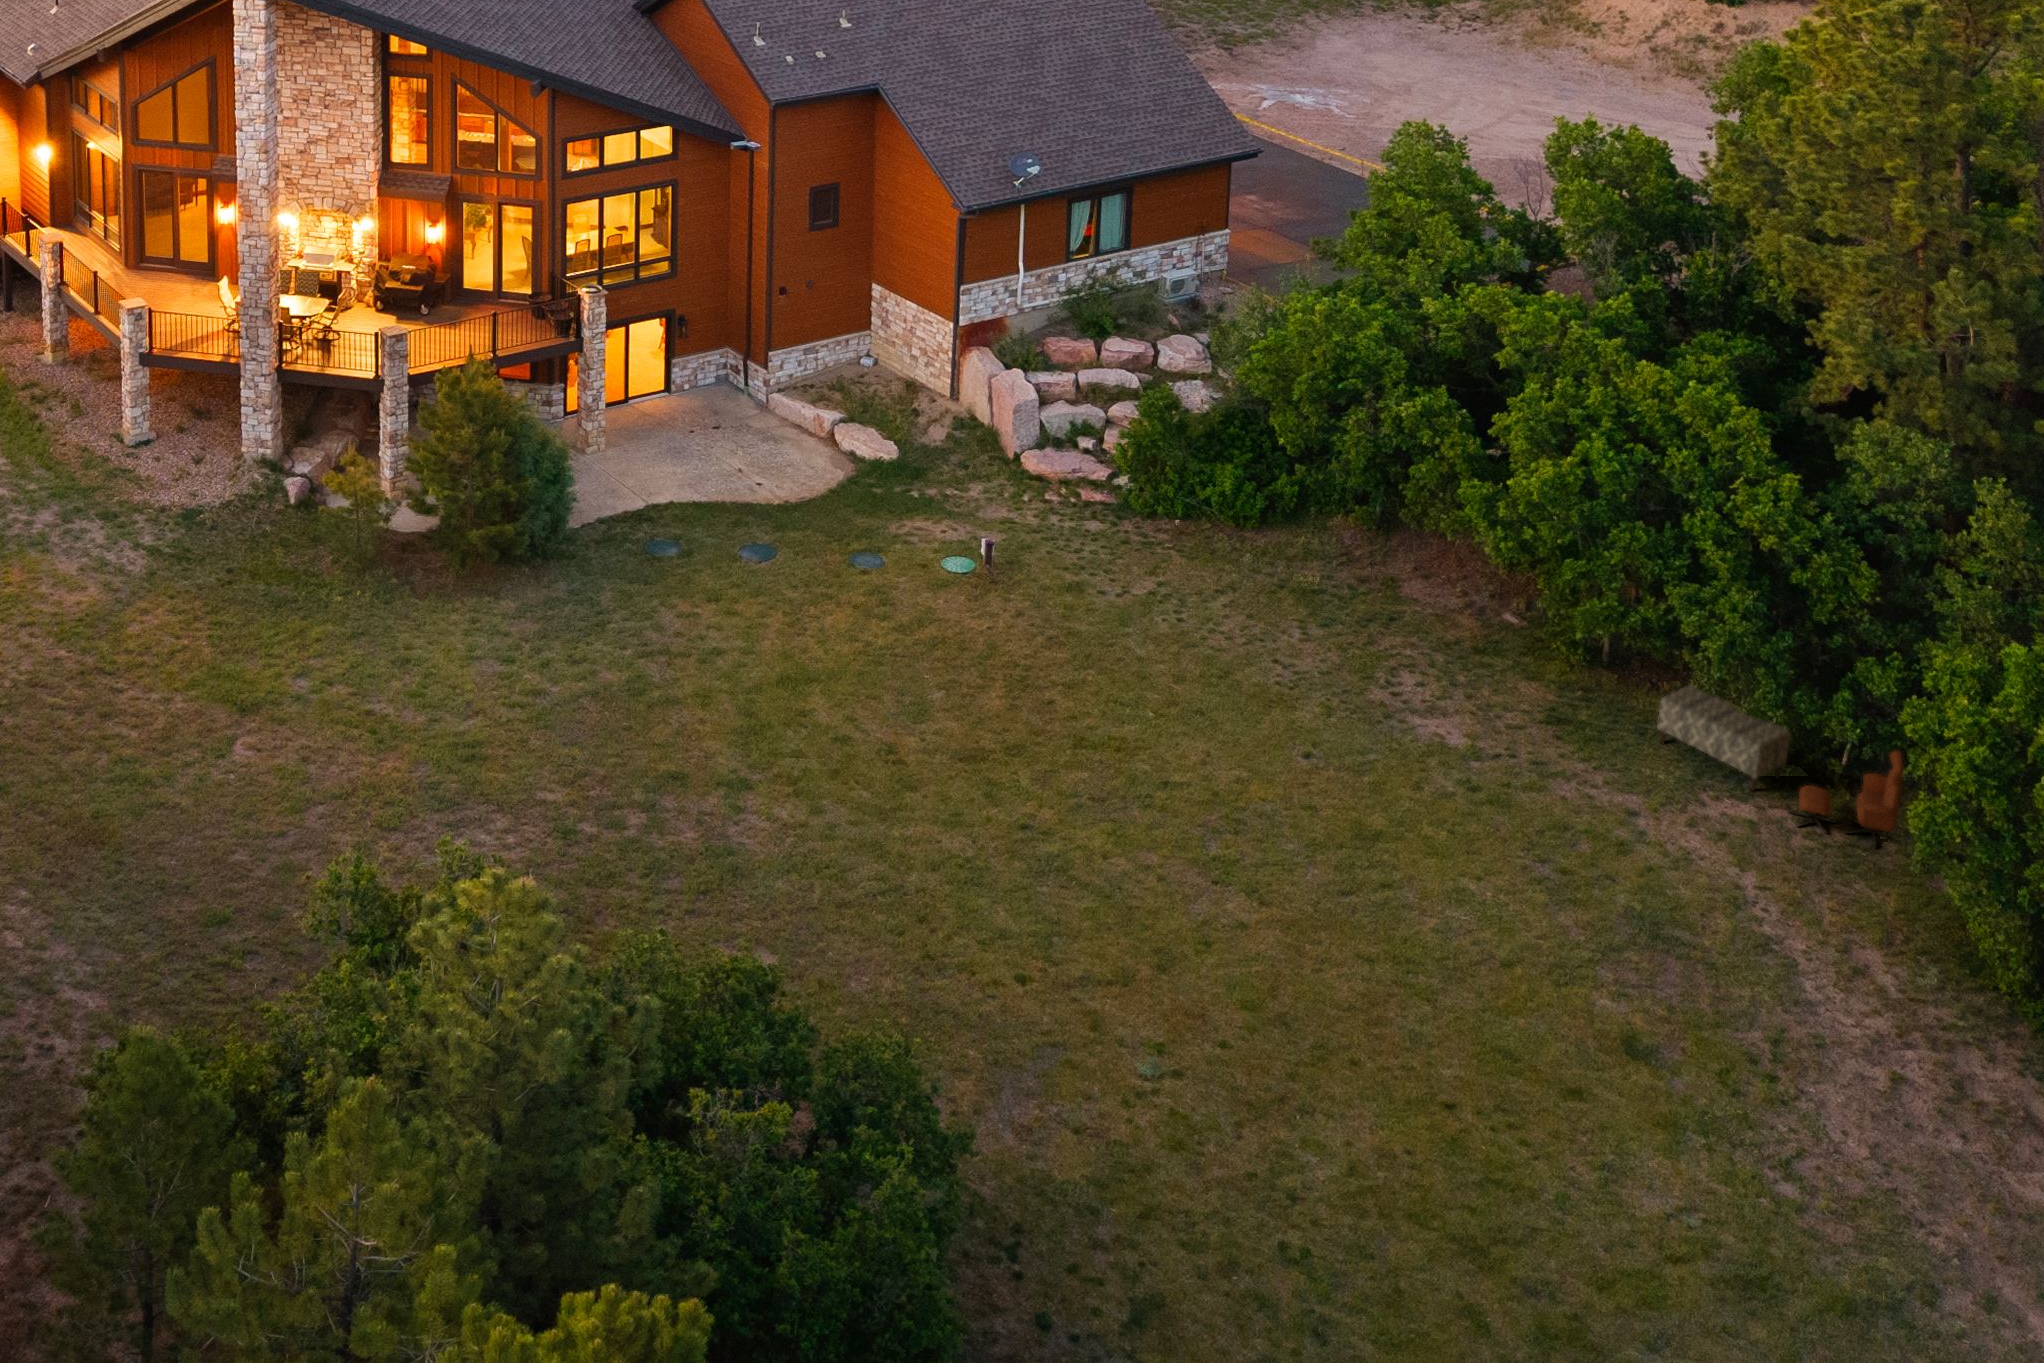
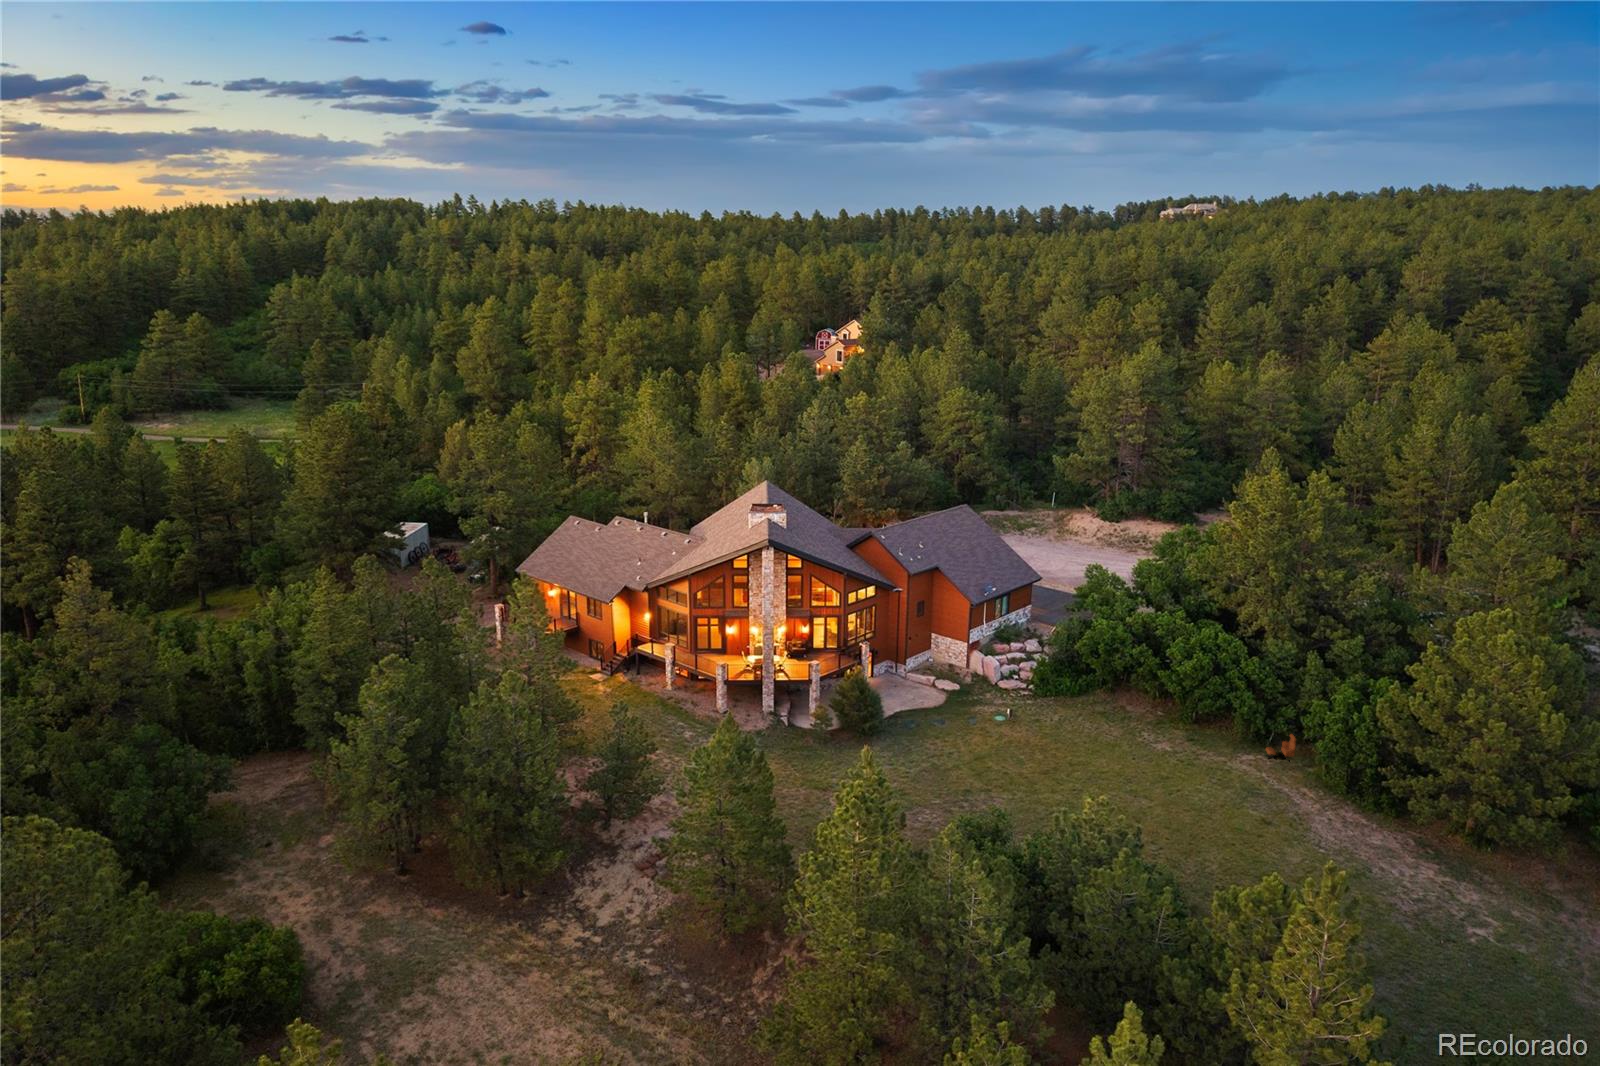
bench: present [1657,685,1790,790] -> none [1220,724,1259,751]

